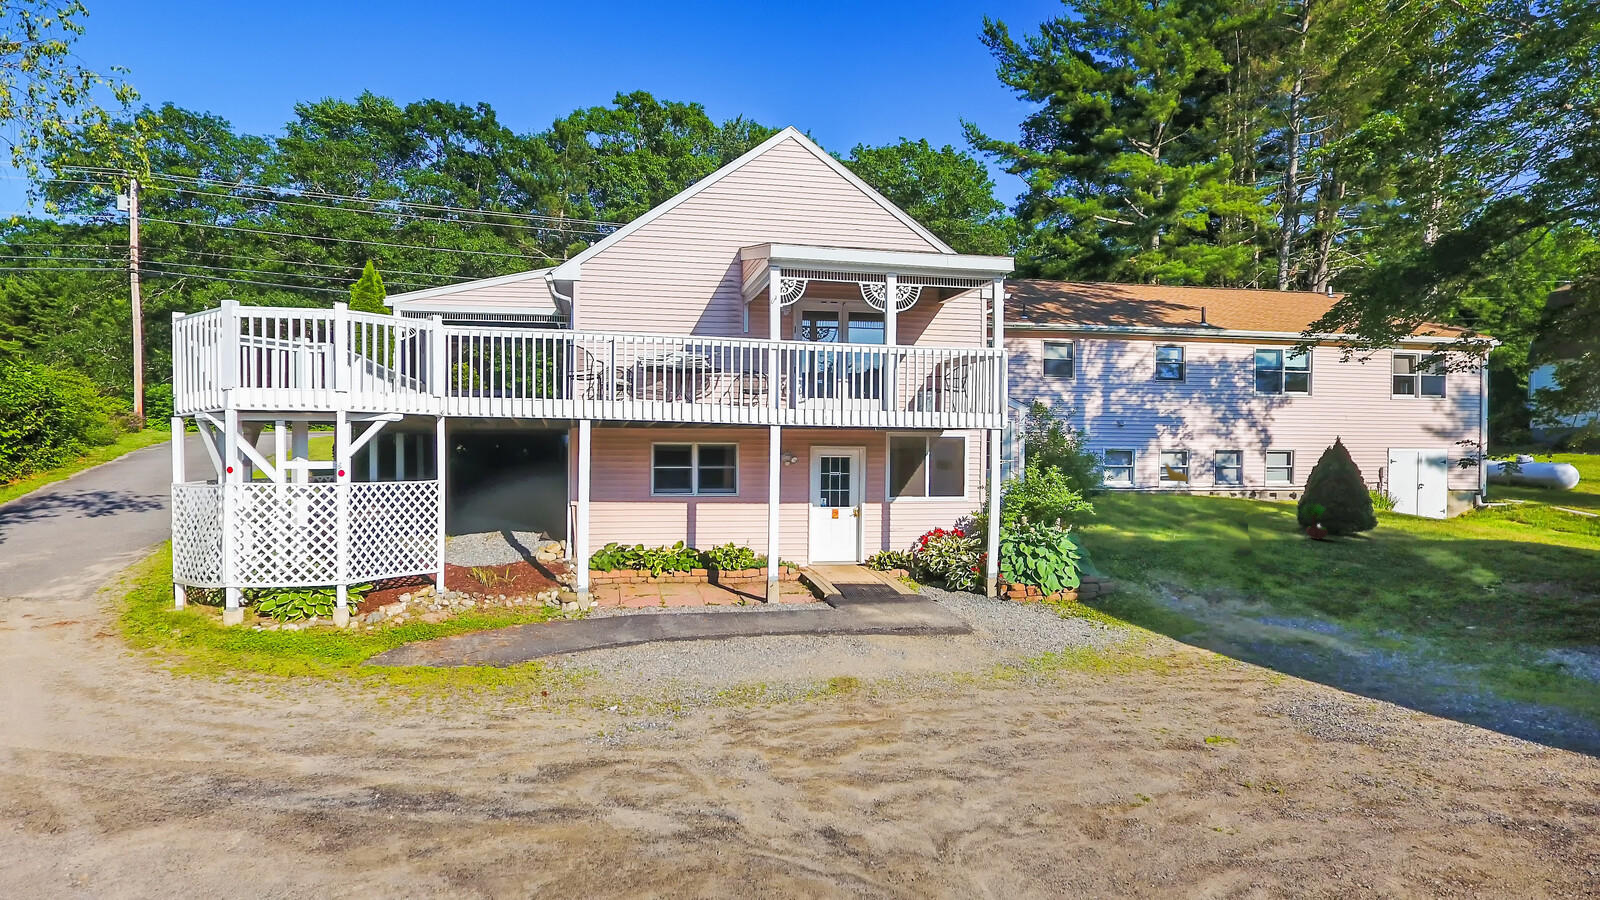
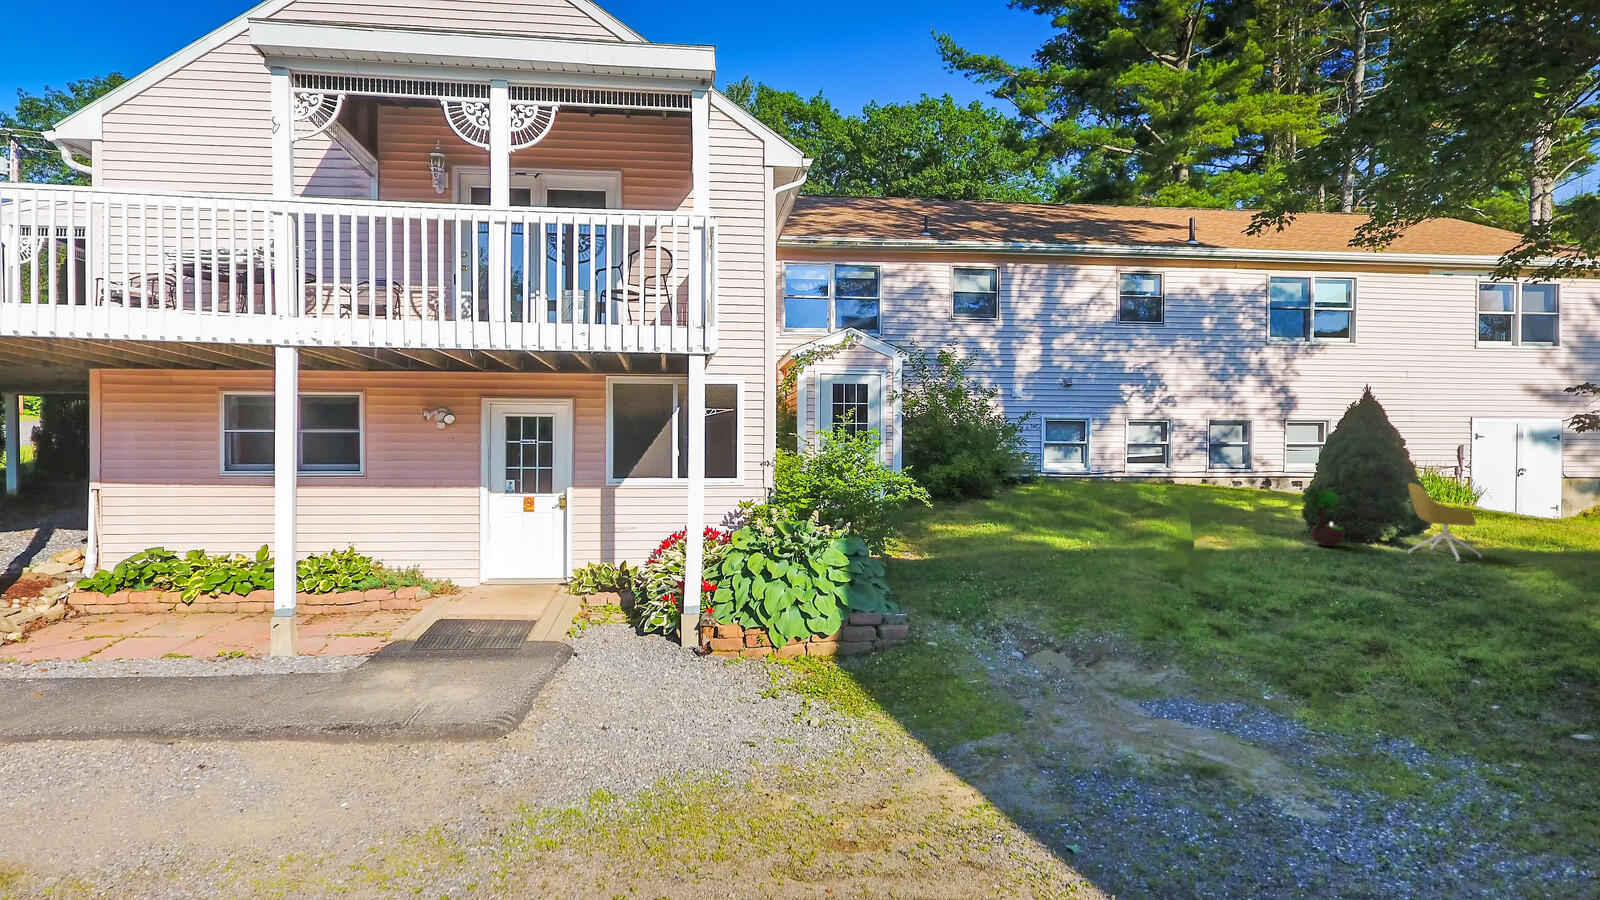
chair: present [1165,464,1188,495] -> present [1408,483,1481,561]

